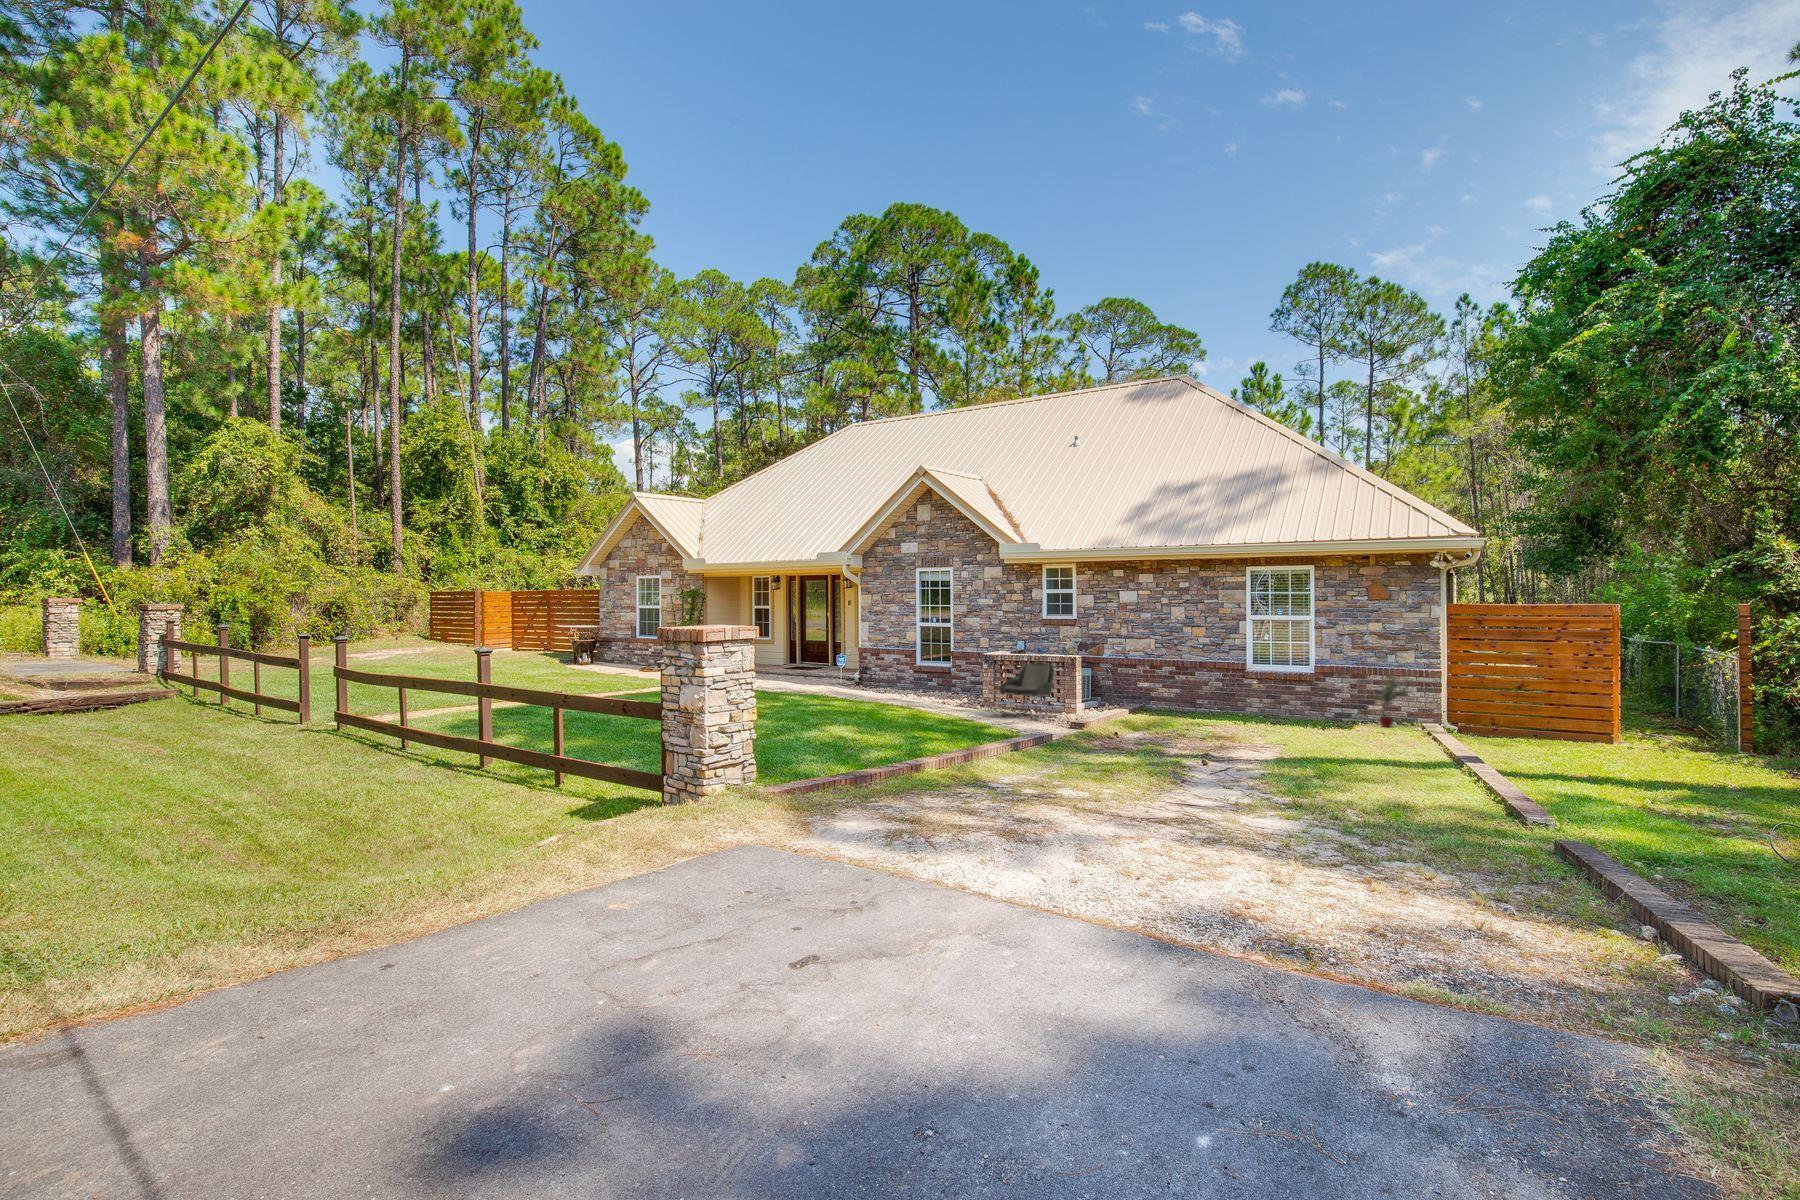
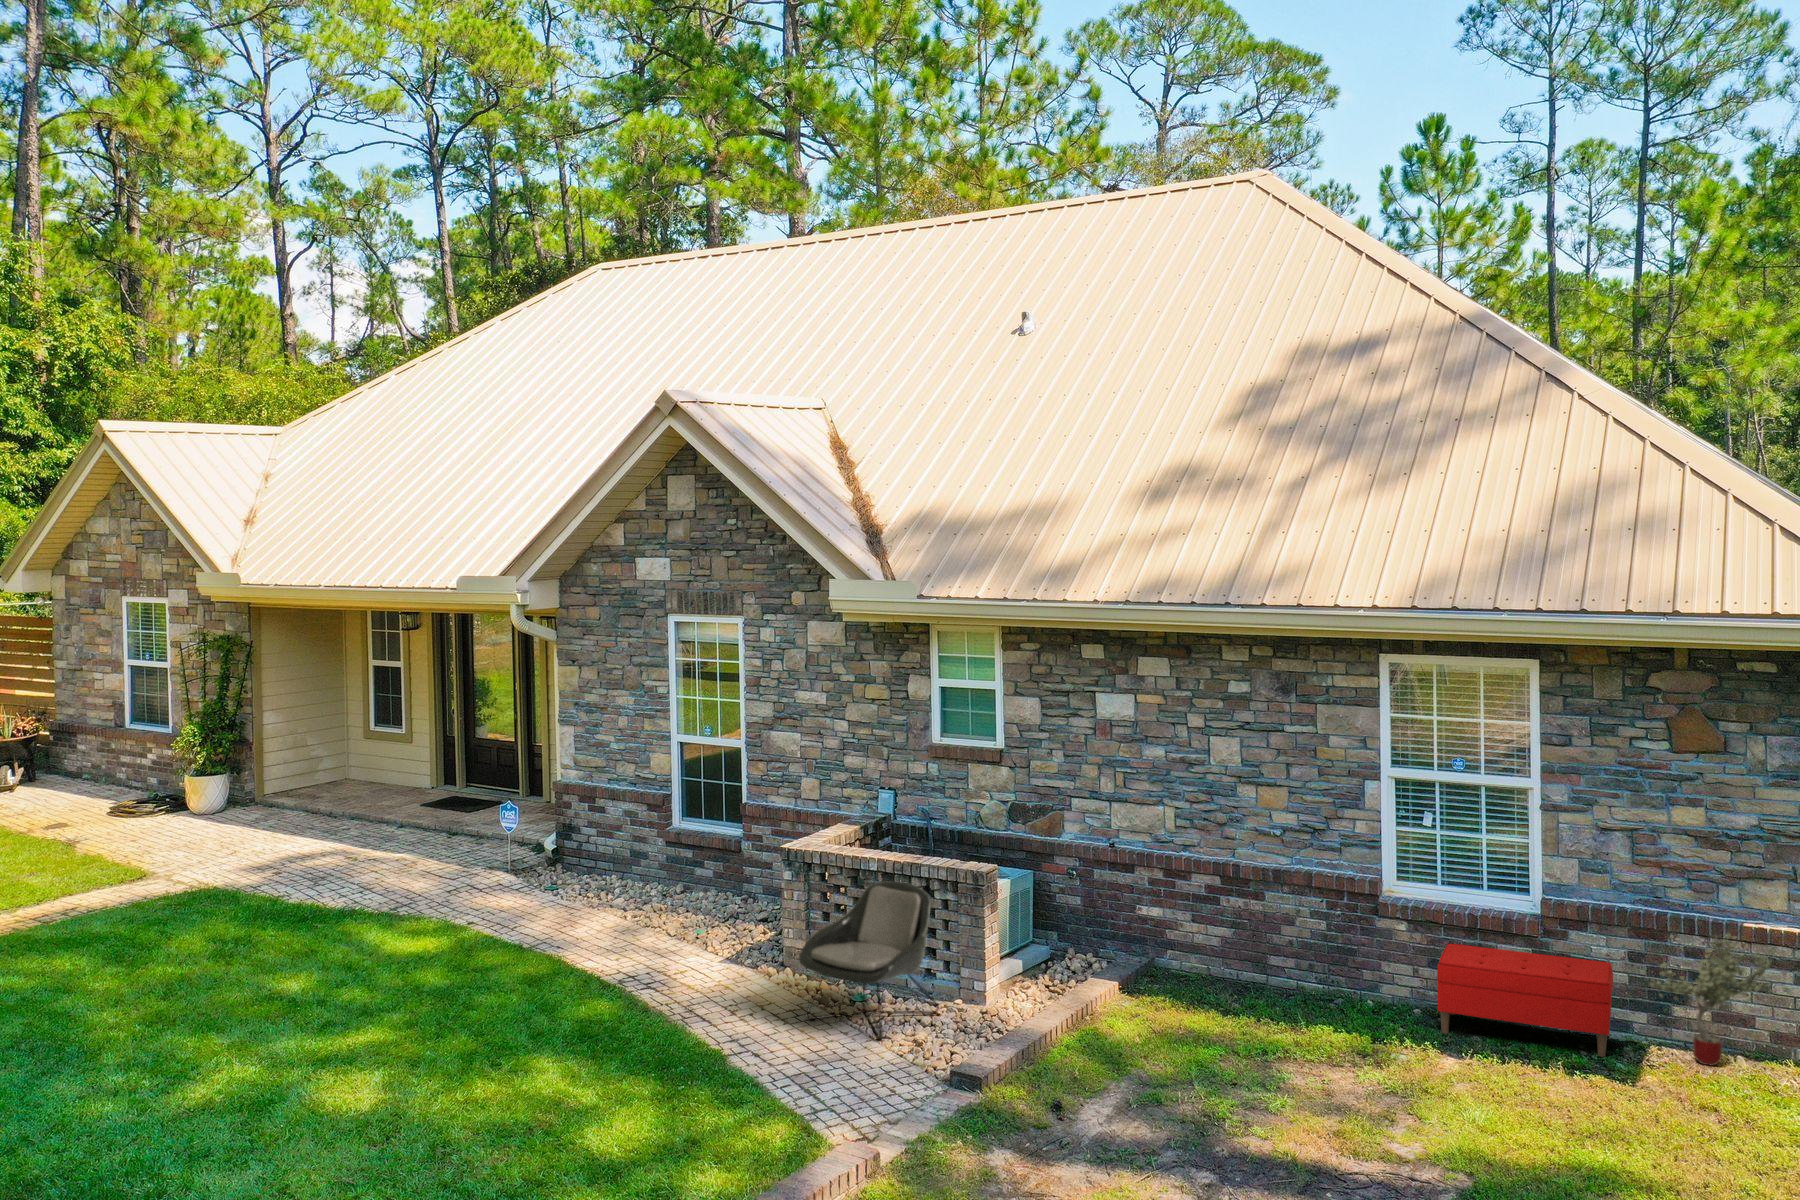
bench: none [1272,689,1346,726] -> present [1437,944,1613,1057]

